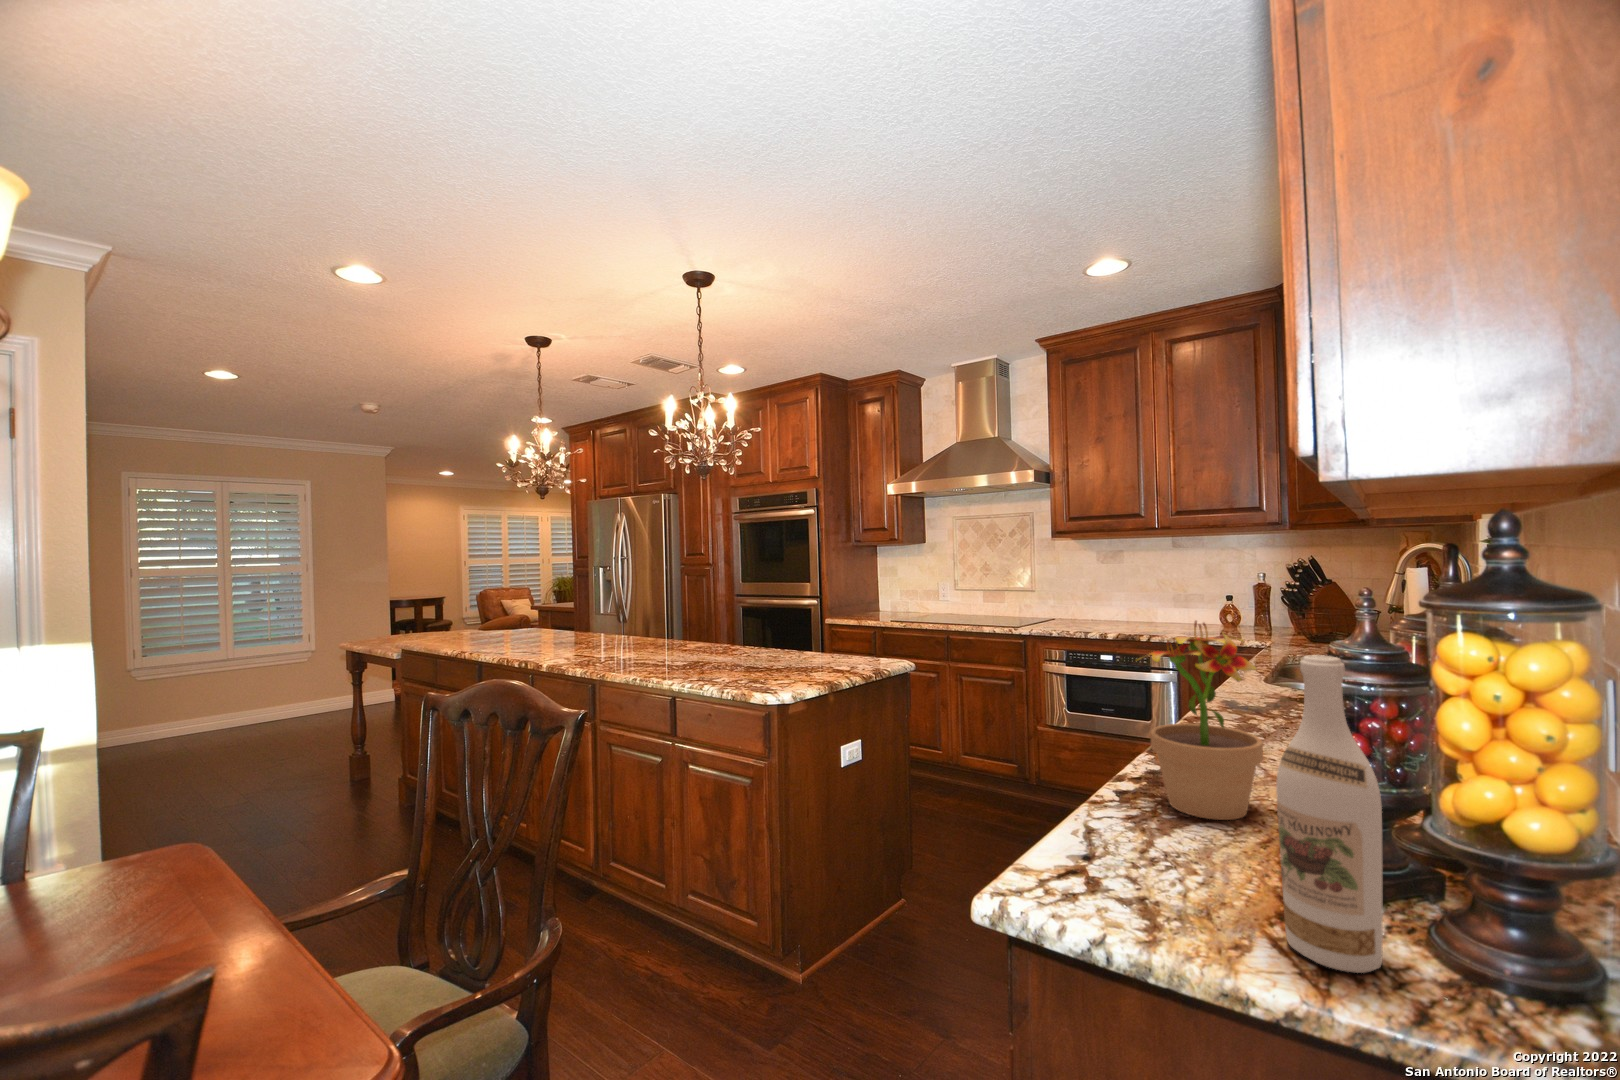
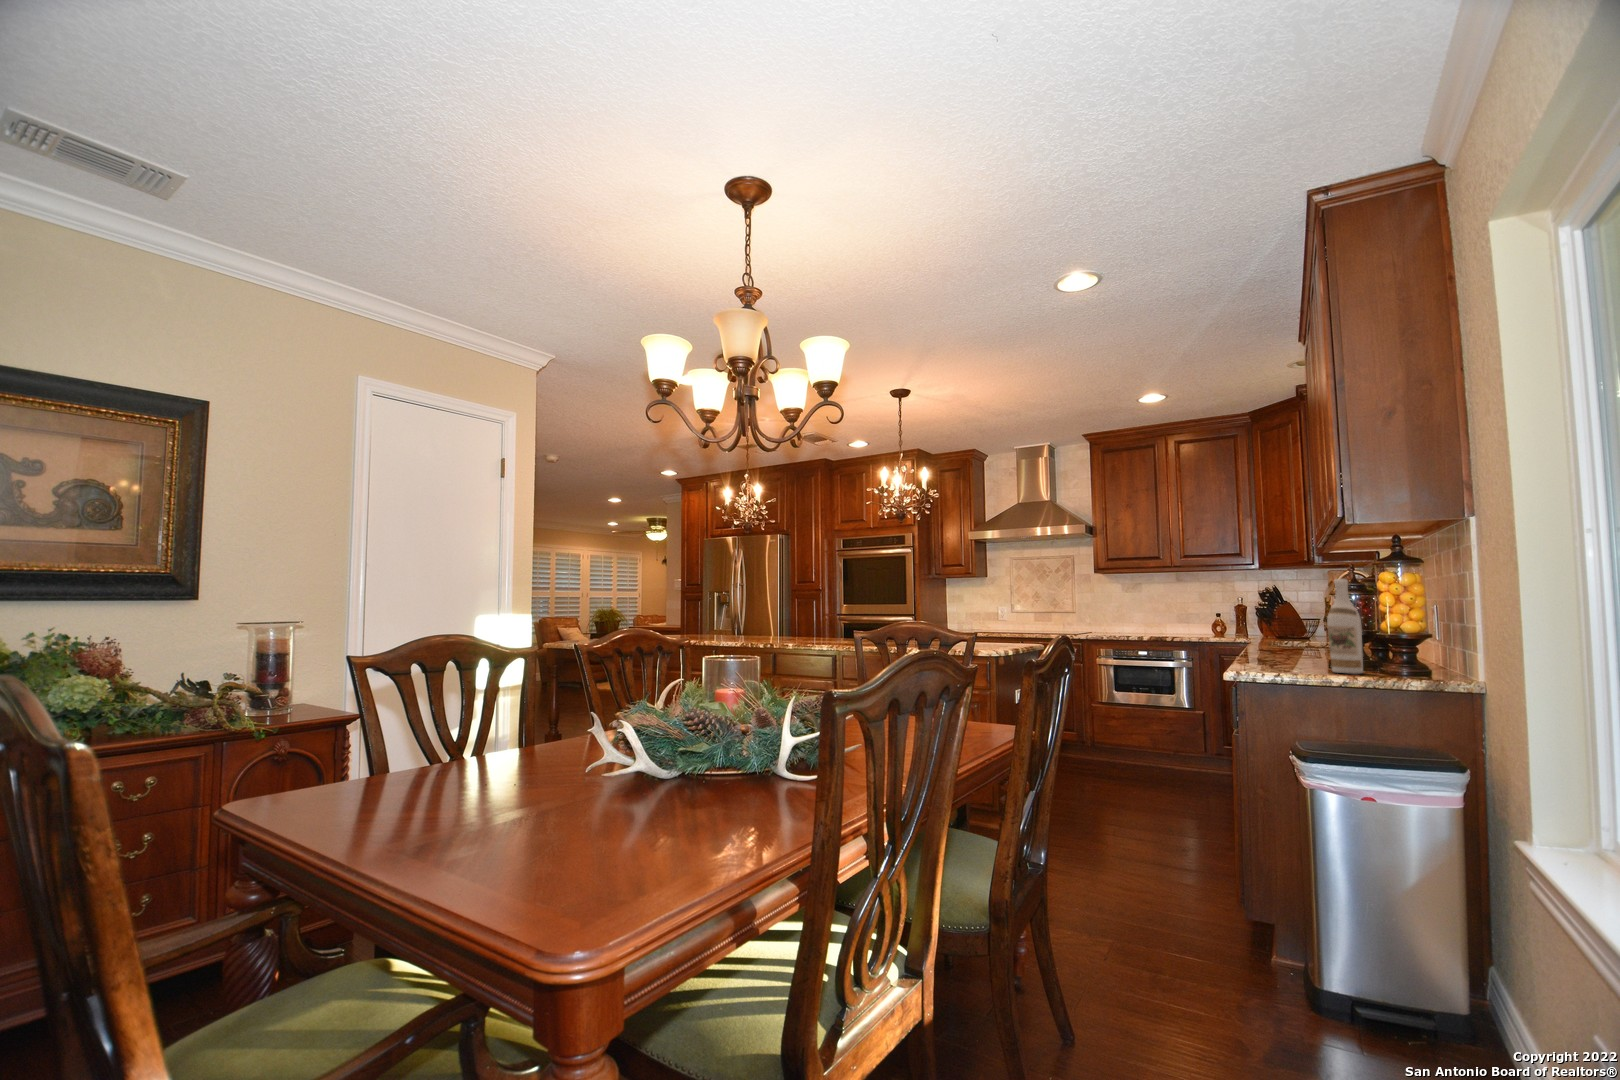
potted plant: present [1136,621,1263,820] -> none [1247,584,1304,664]

